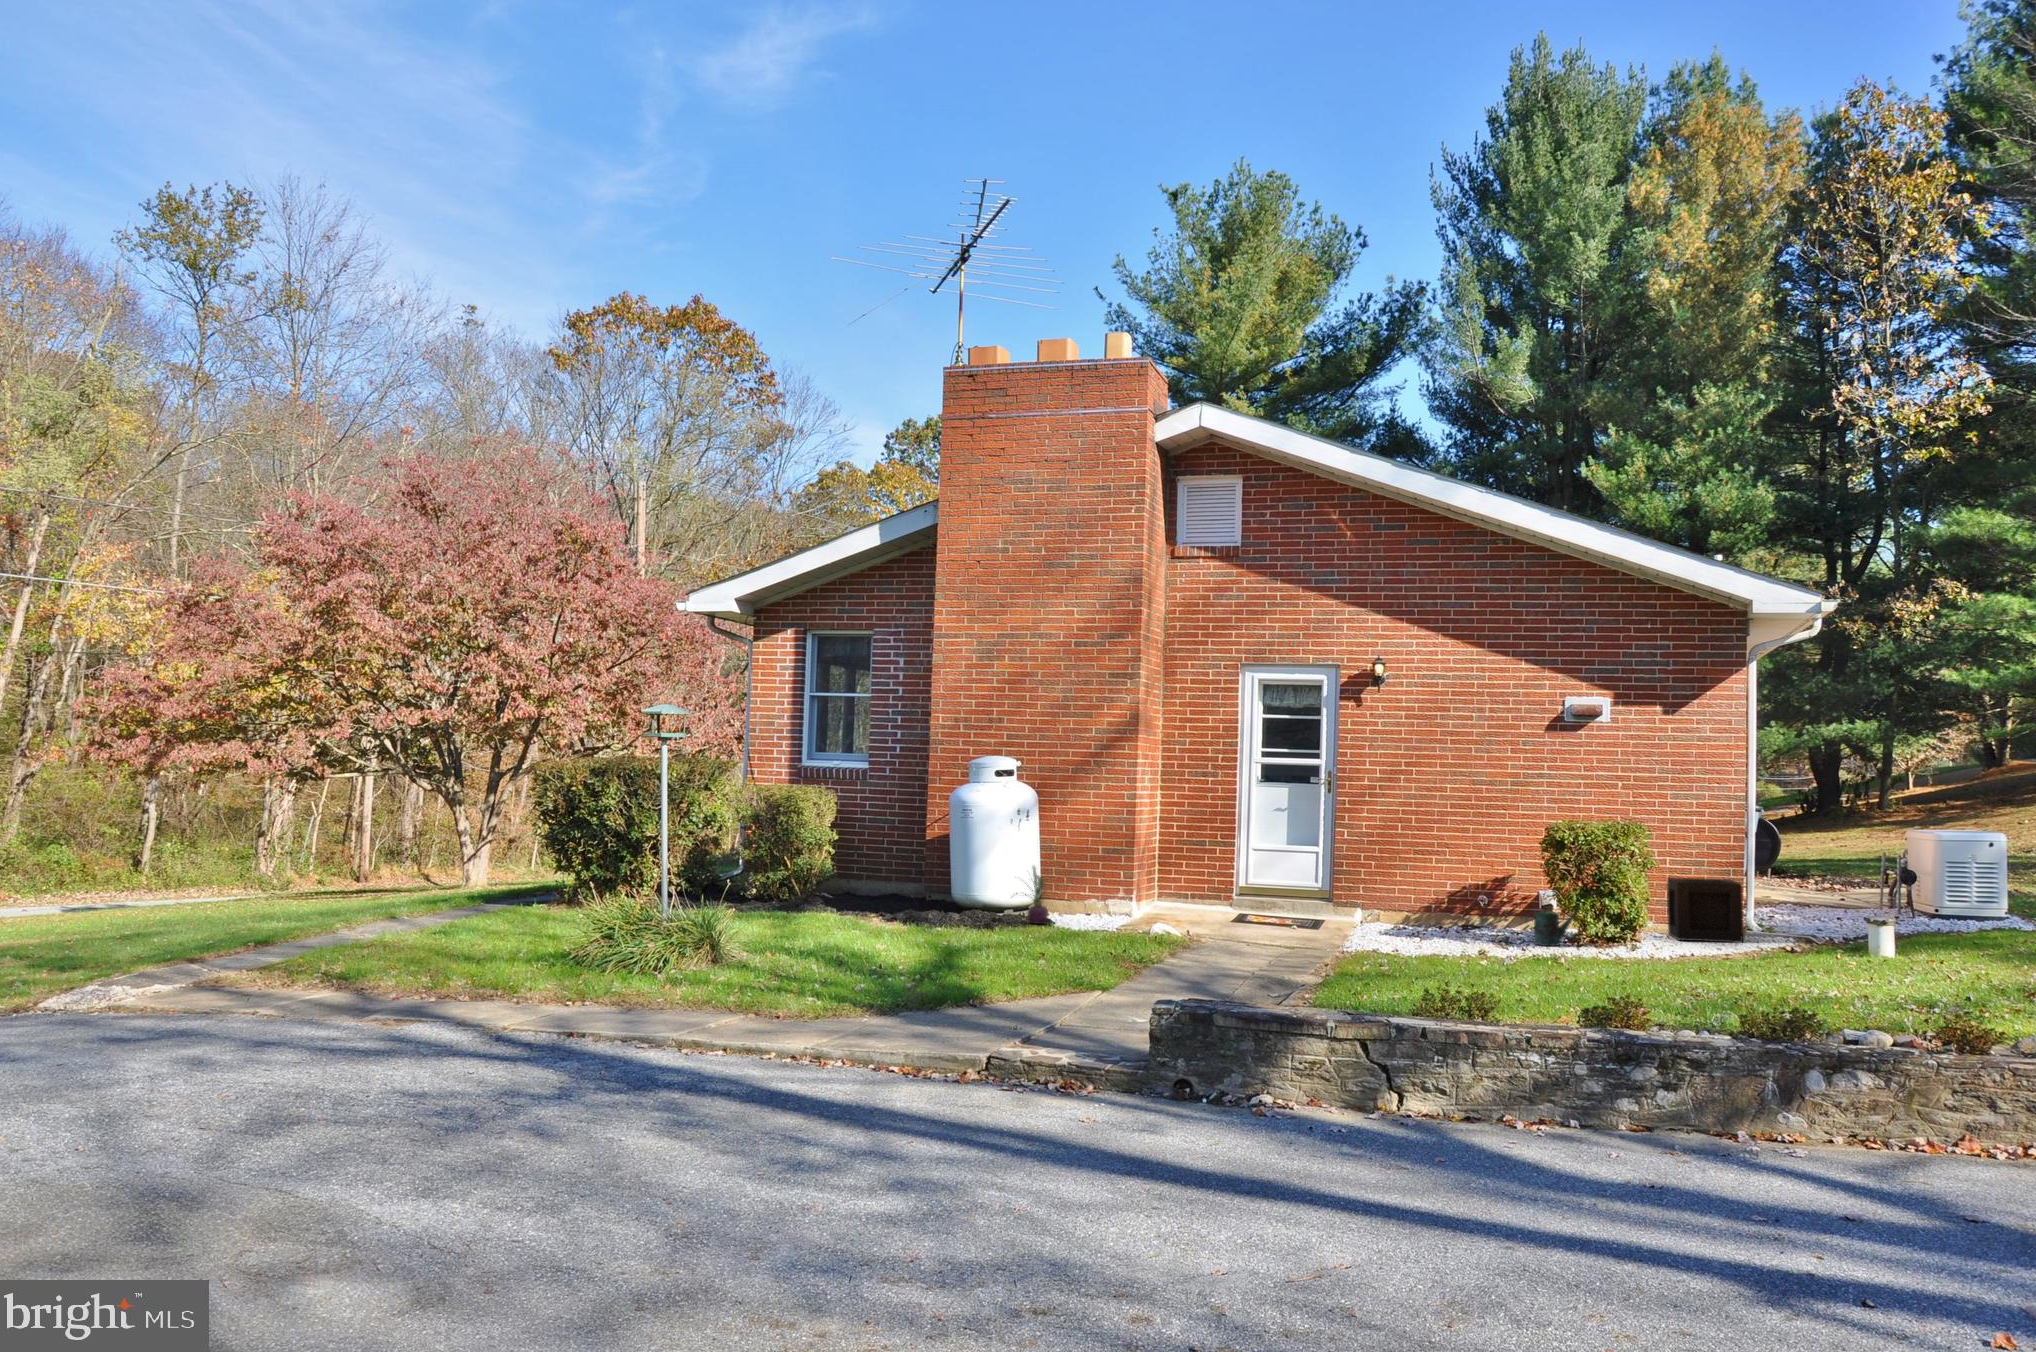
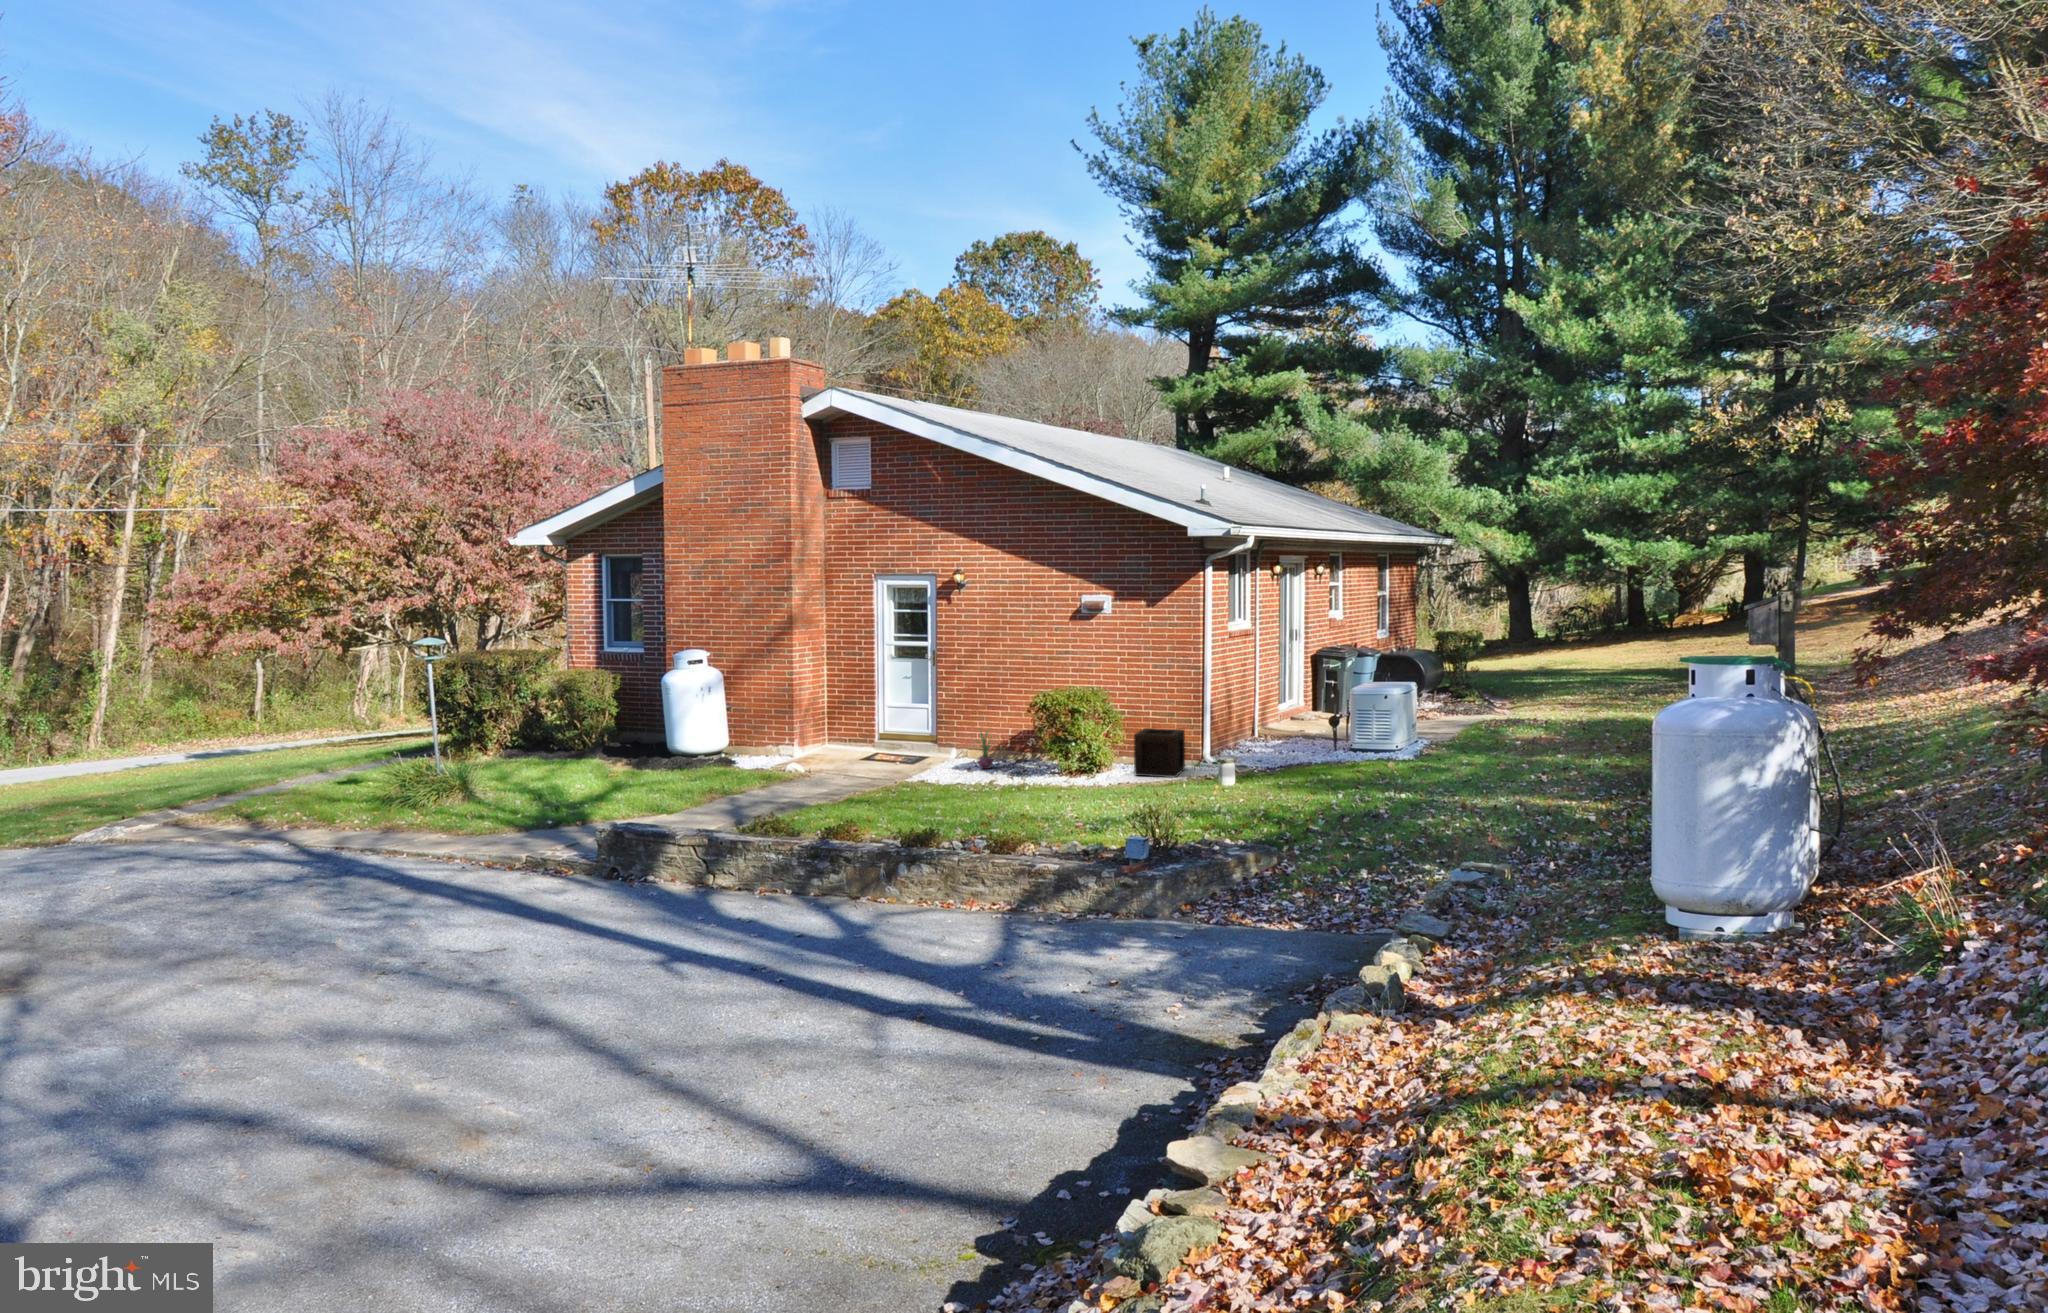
decorative plant: present [1012,866,1058,924] -> present [978,729,1000,769]
watering can: present [1526,908,1580,946] -> none [1019,756,1057,784]

